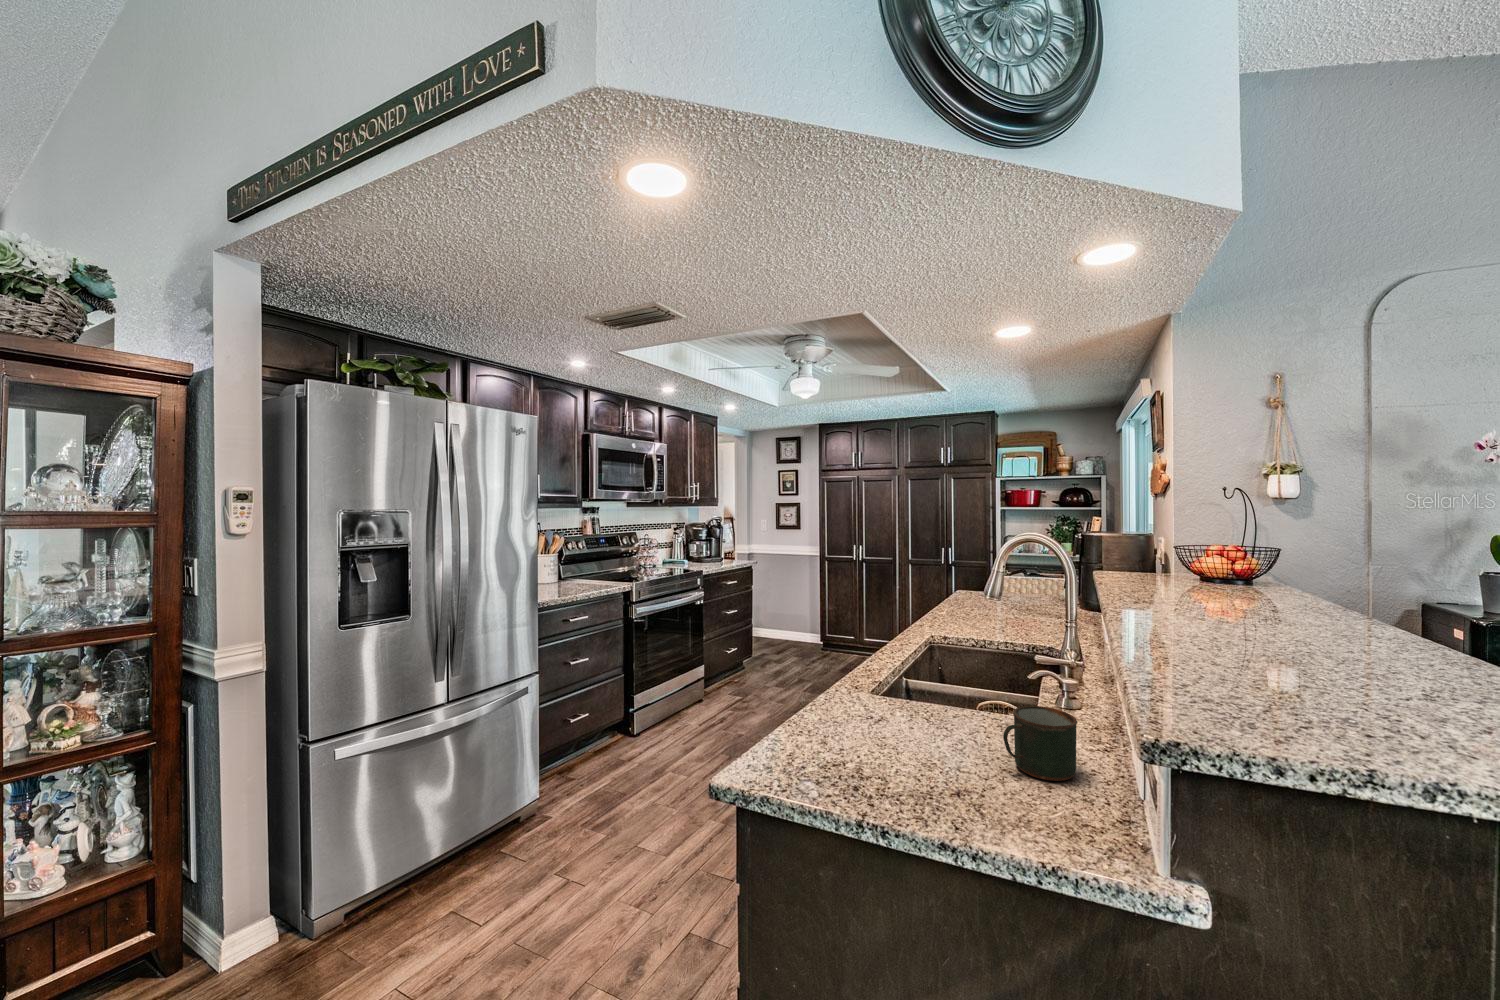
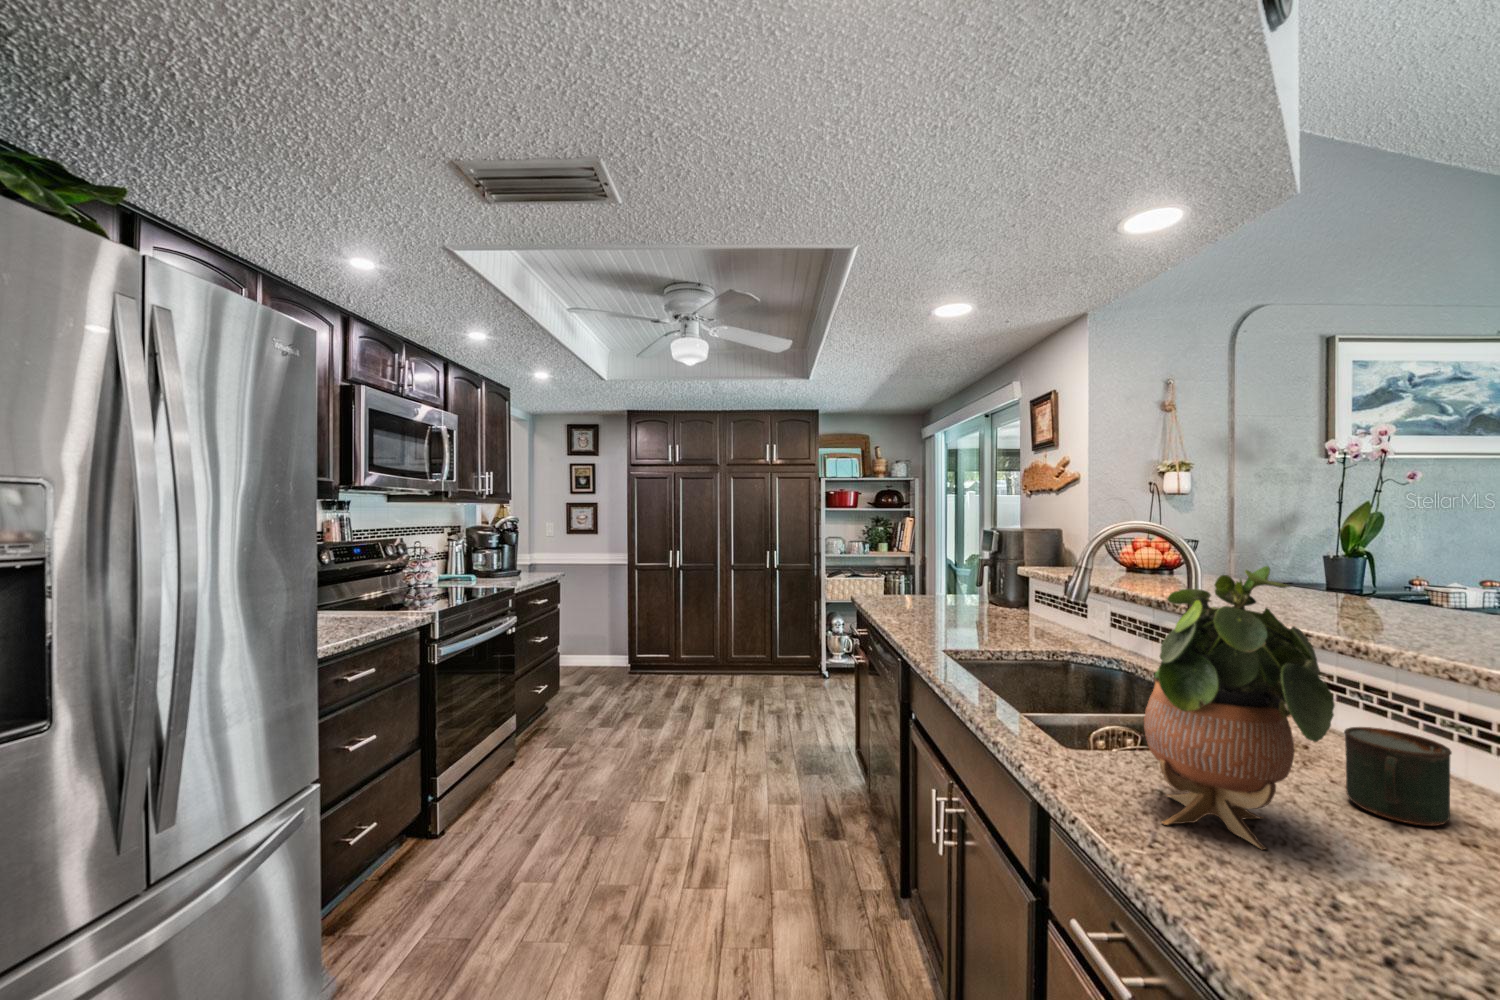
potted plant: none [847,576,941,764] -> present [1144,566,1335,849]

